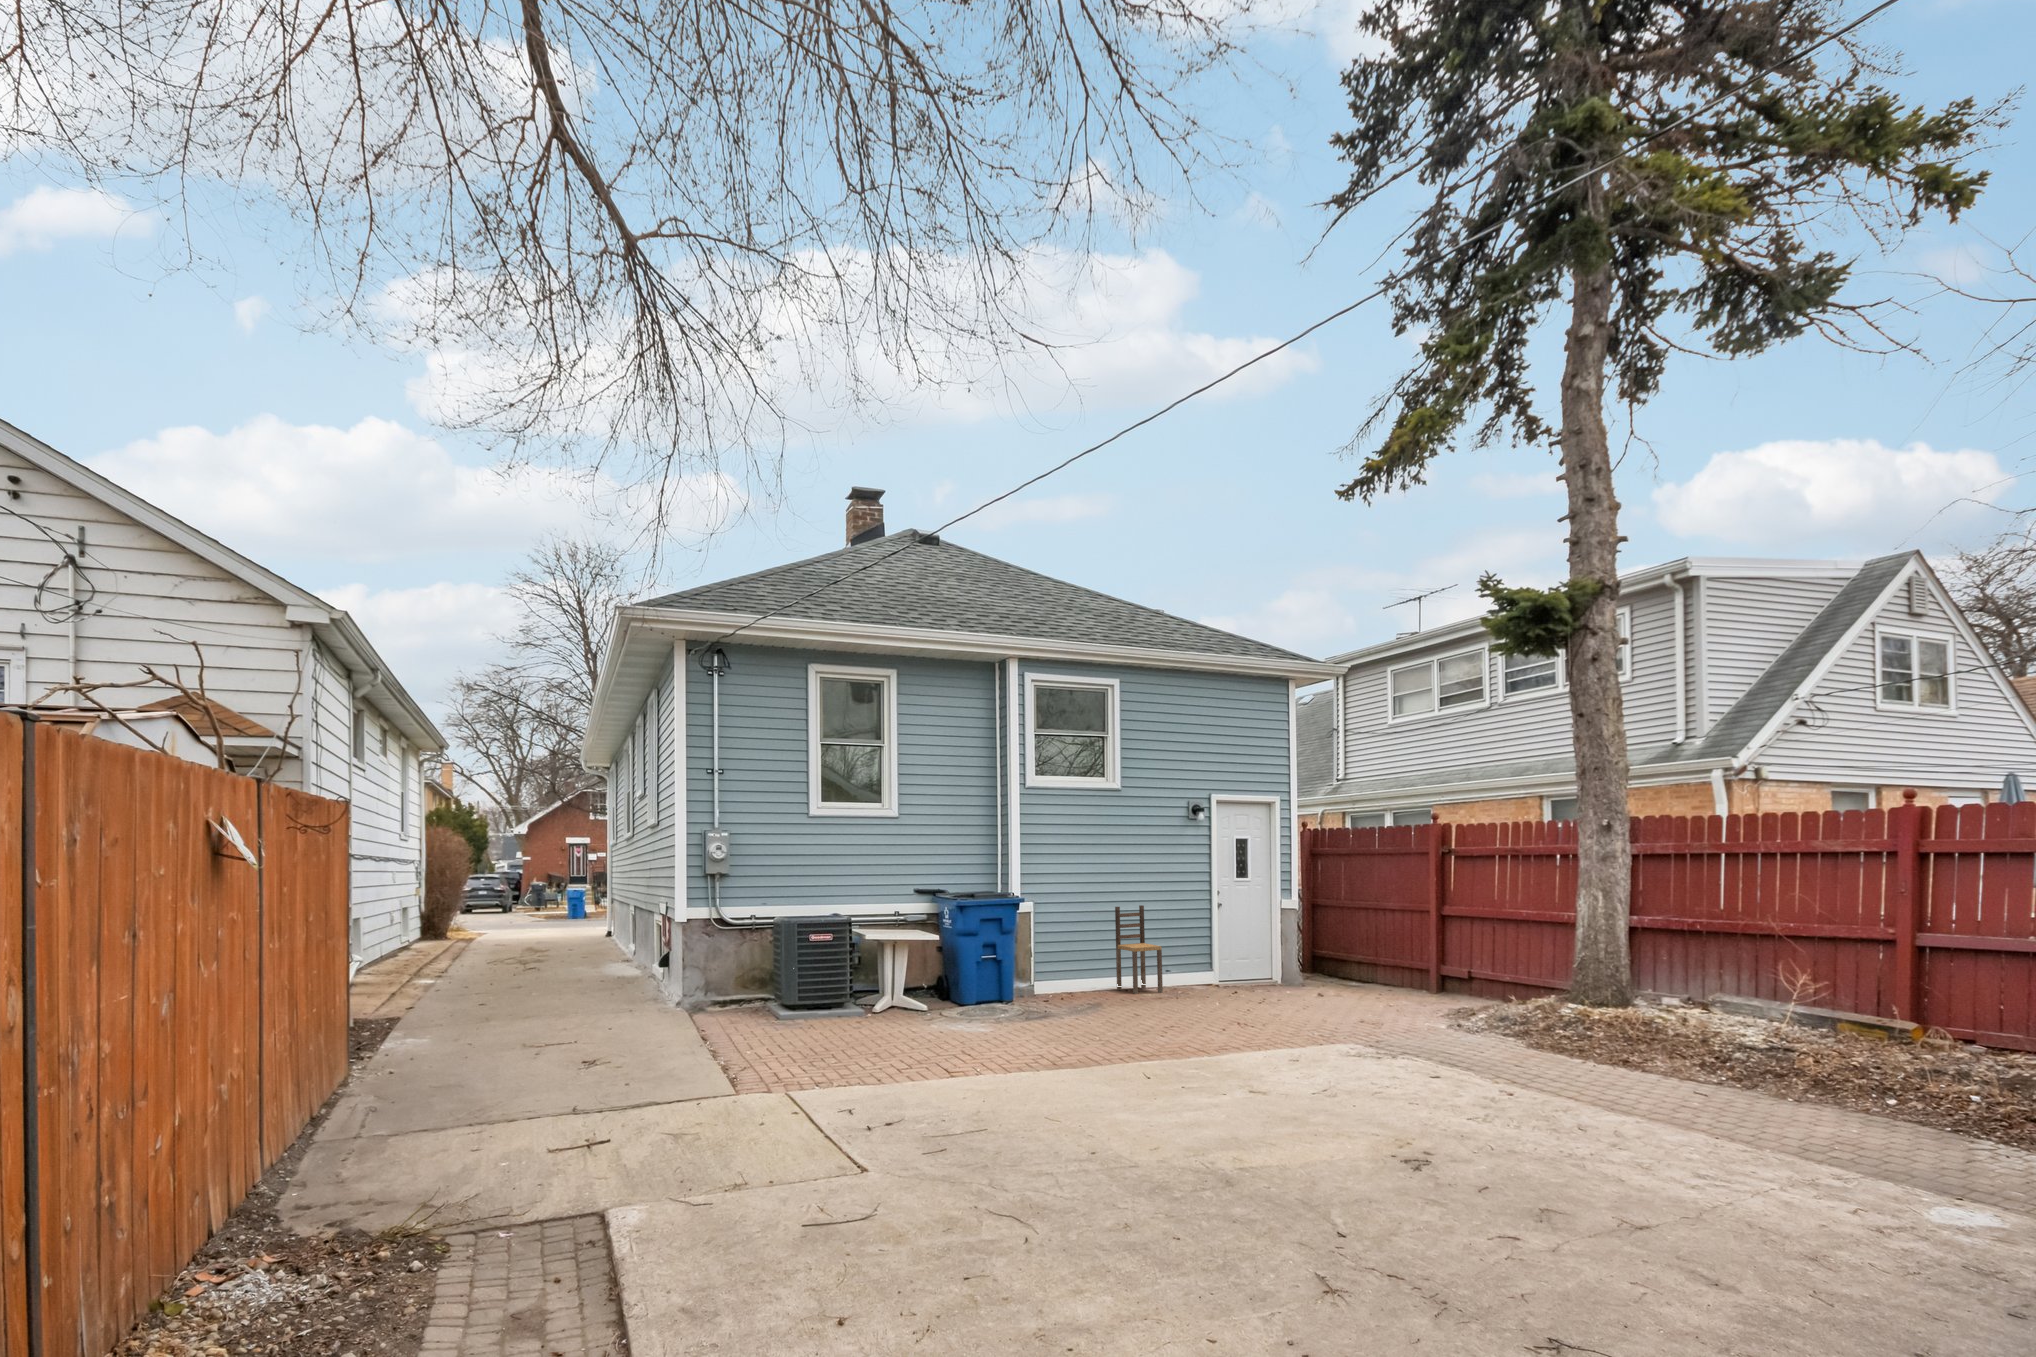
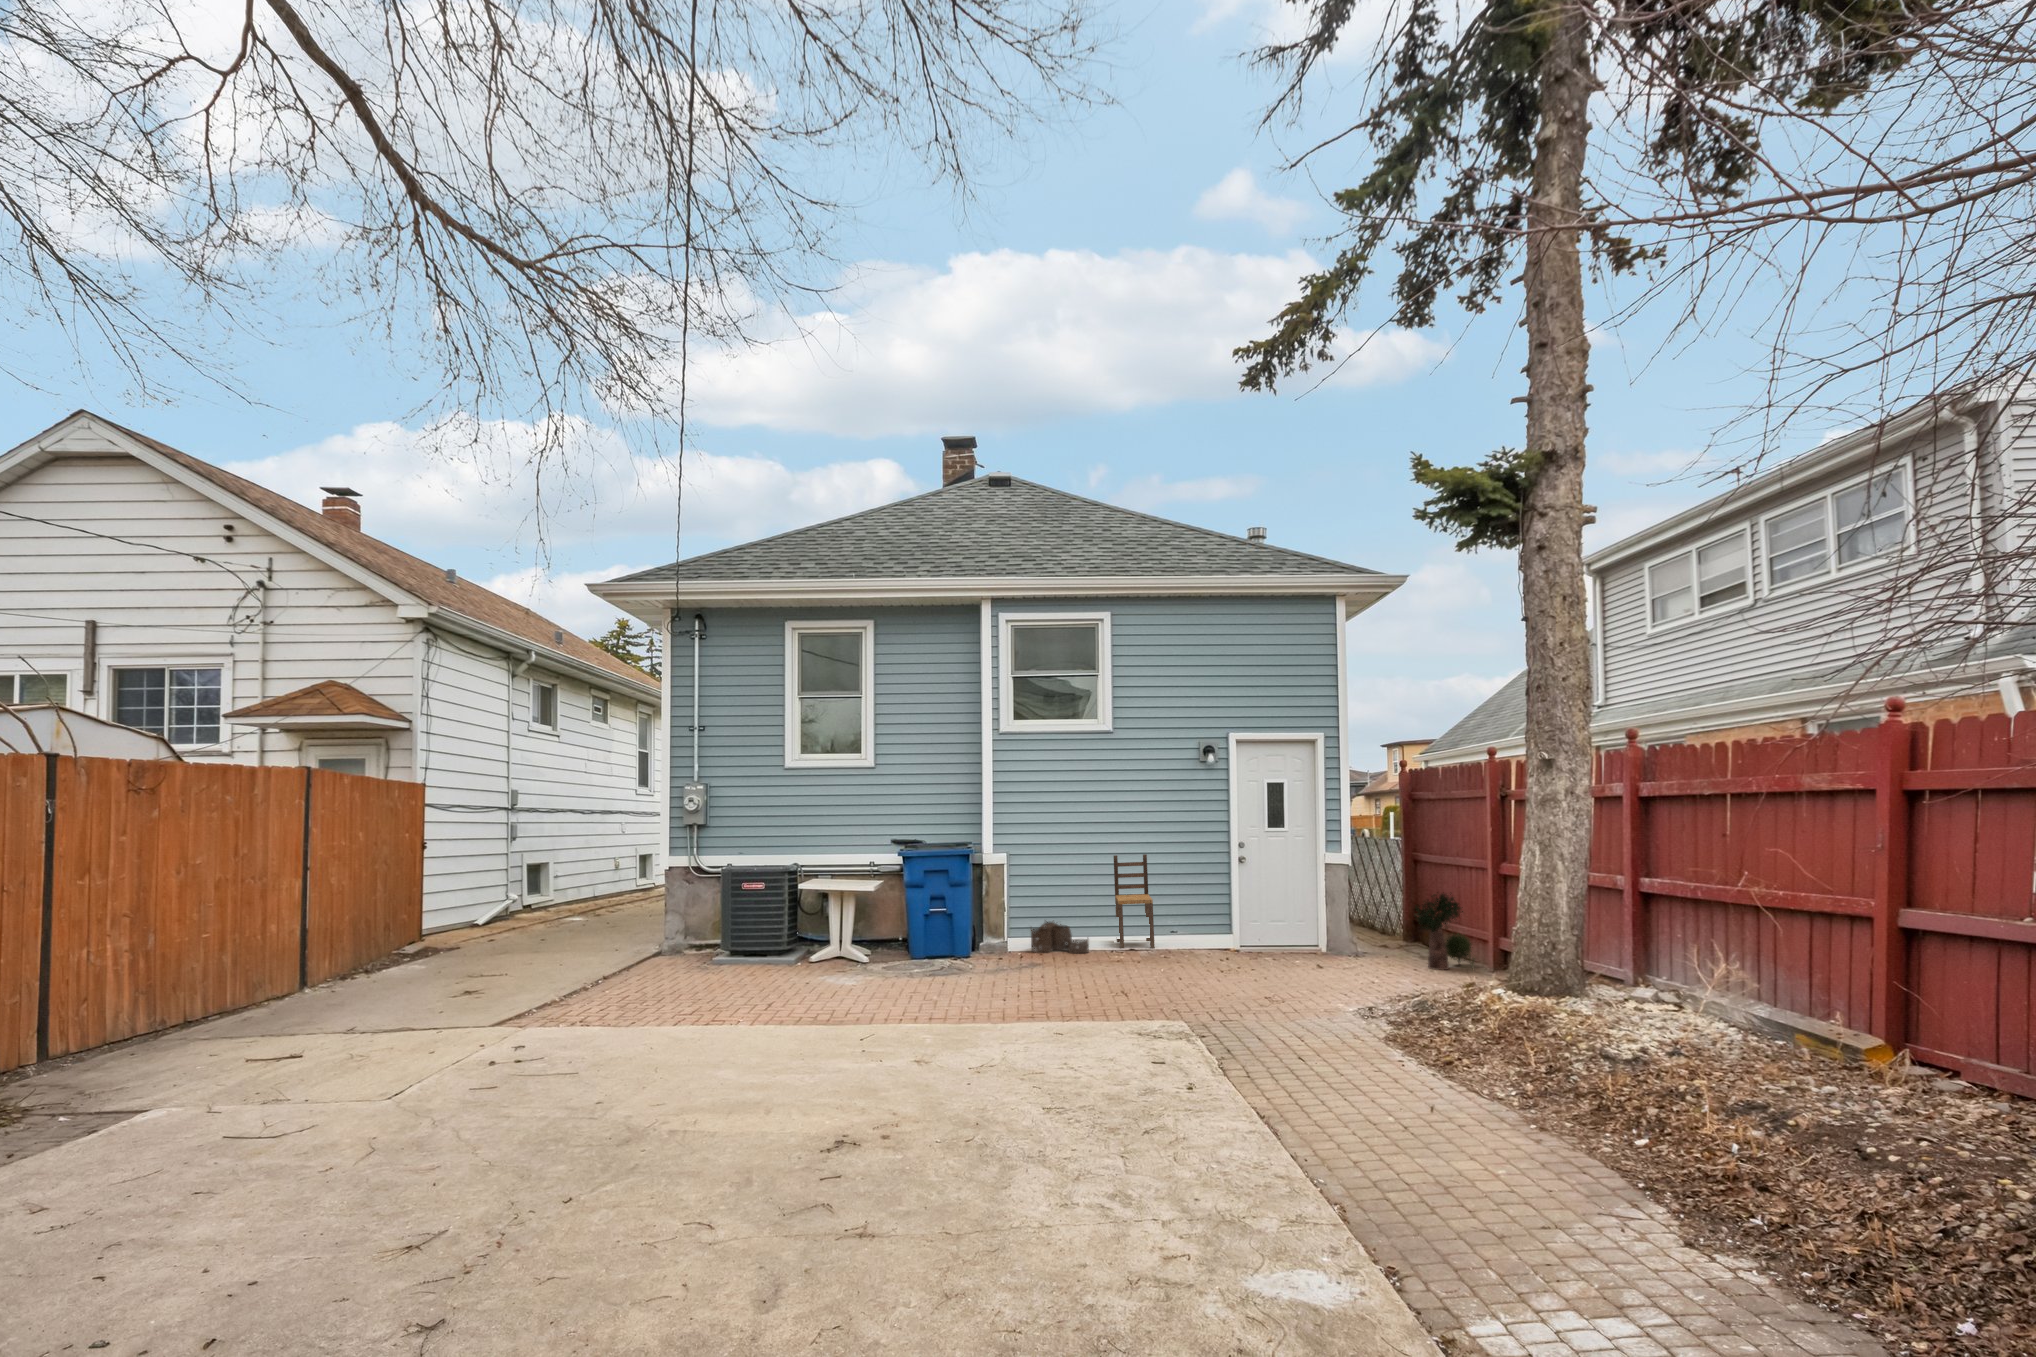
potted plant: none [1386,928,1440,994] -> present [1415,894,1475,970]
woven basket: none [1054,970,1119,1001] -> present [1031,921,1089,954]

